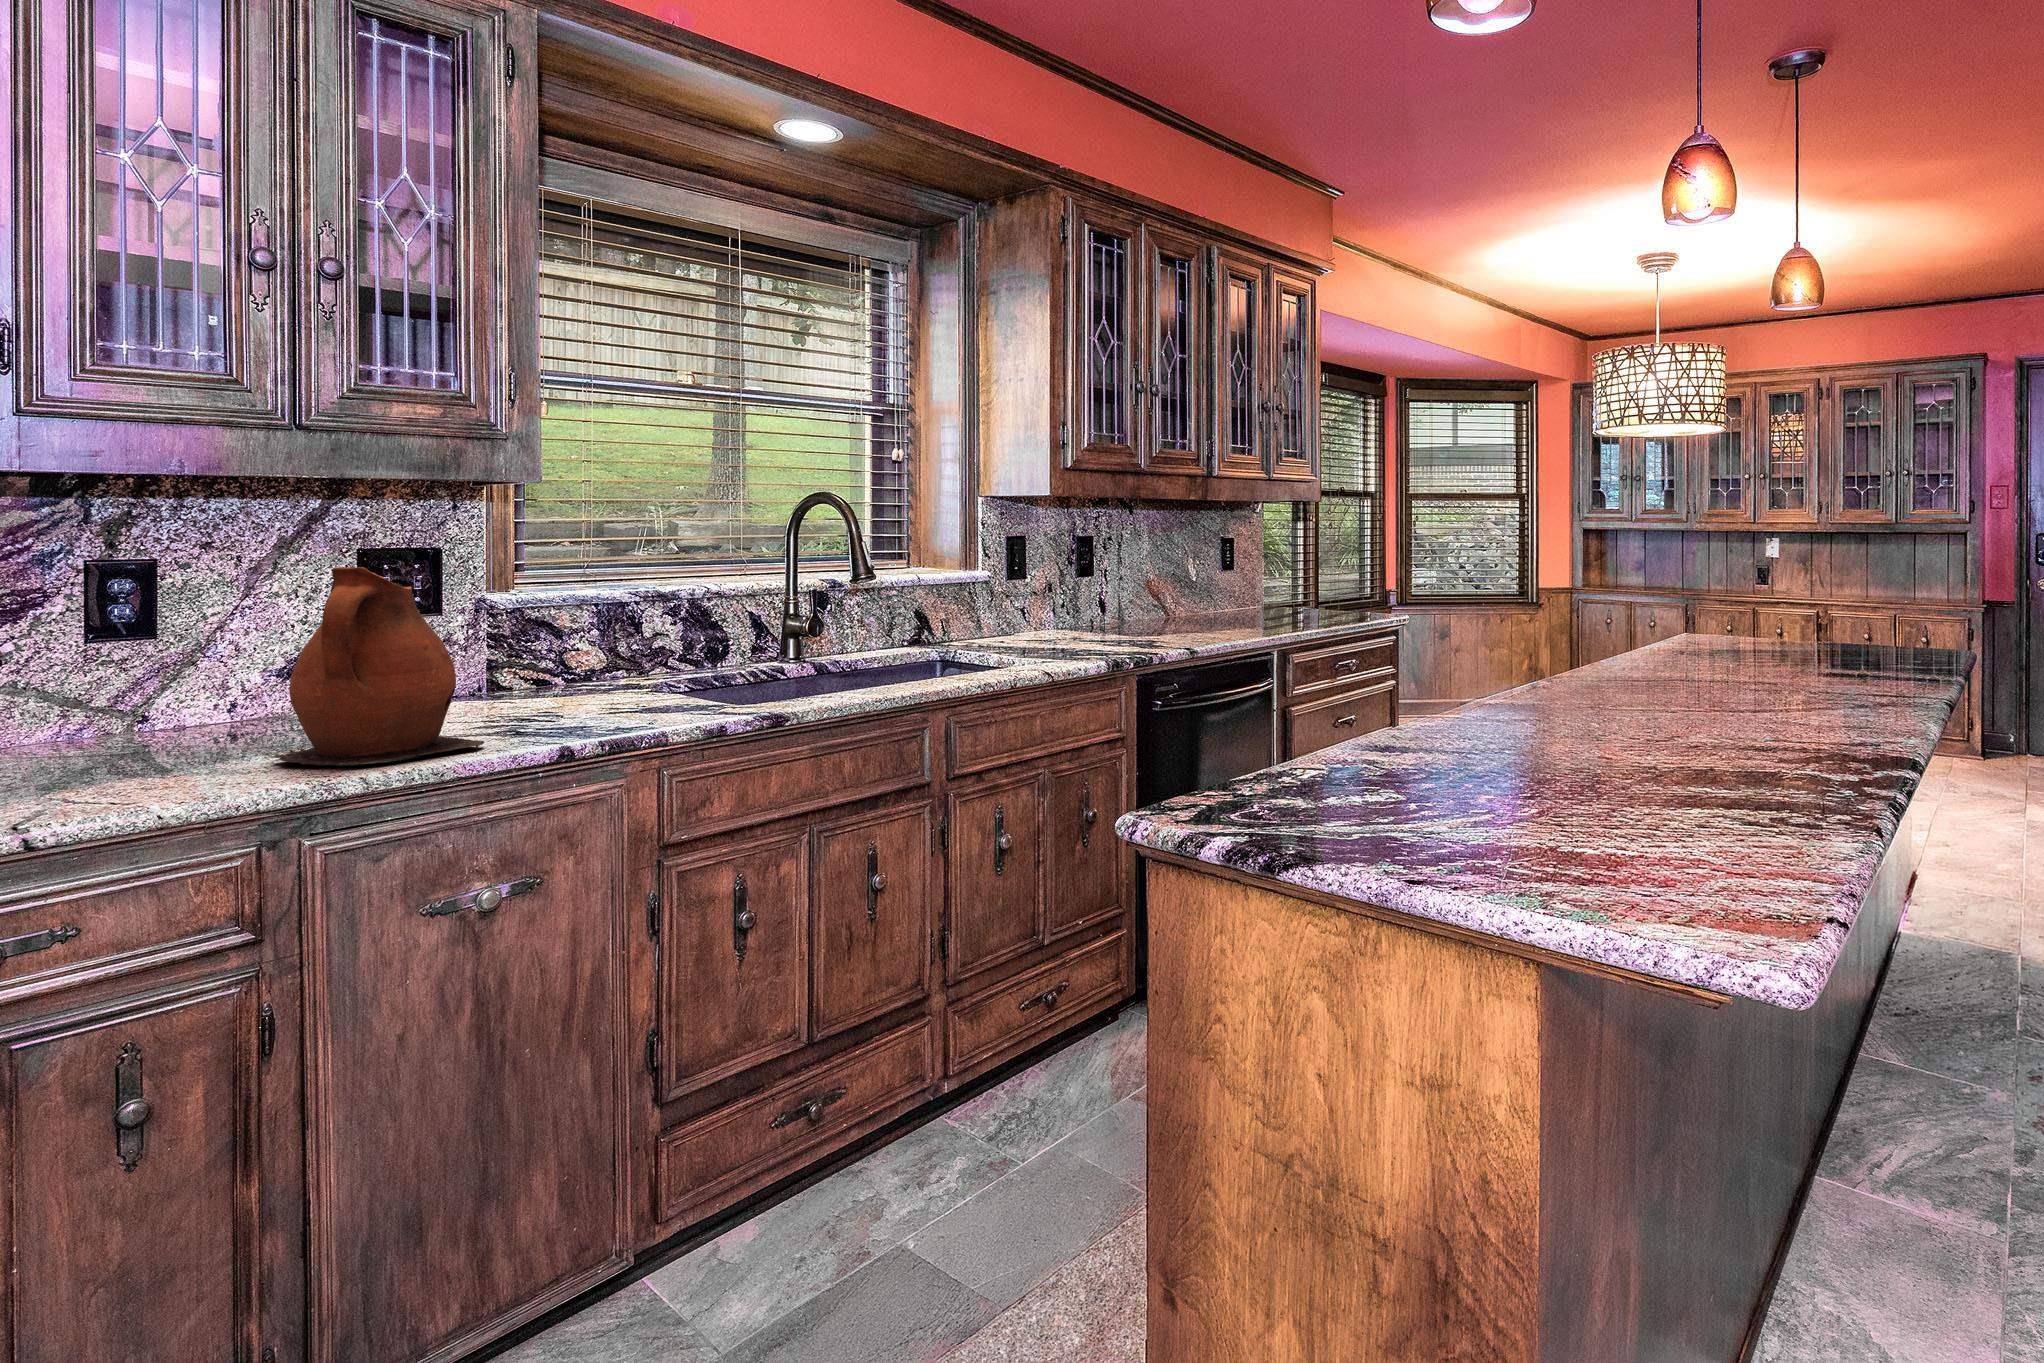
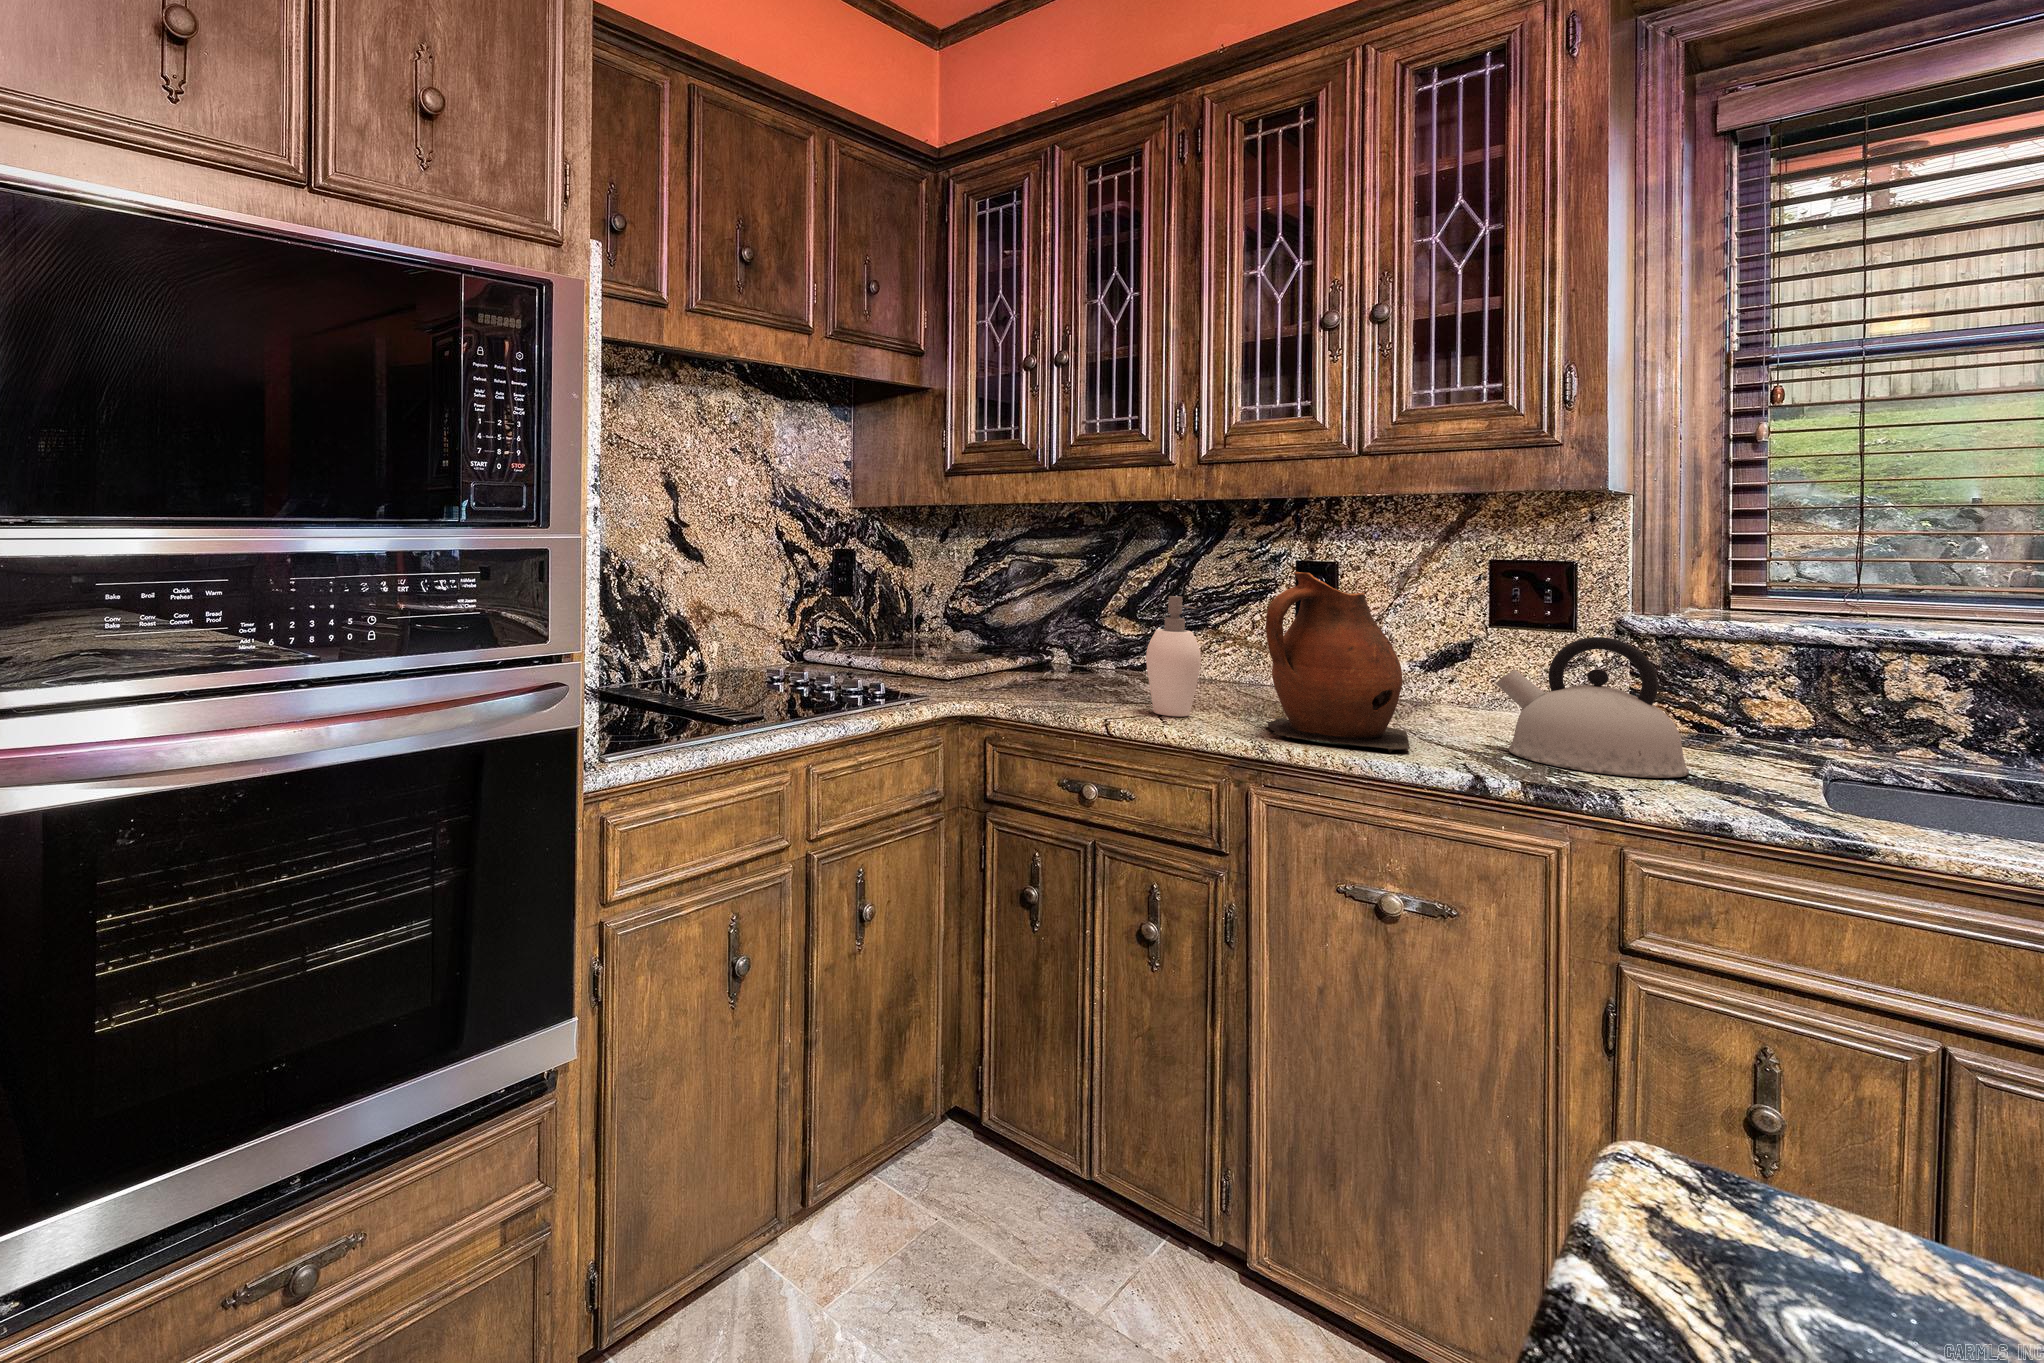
kettle: none [490,608,648,729] -> present [1496,637,1689,778]
soap dispenser: none [66,616,193,793] -> present [1146,596,1201,716]

